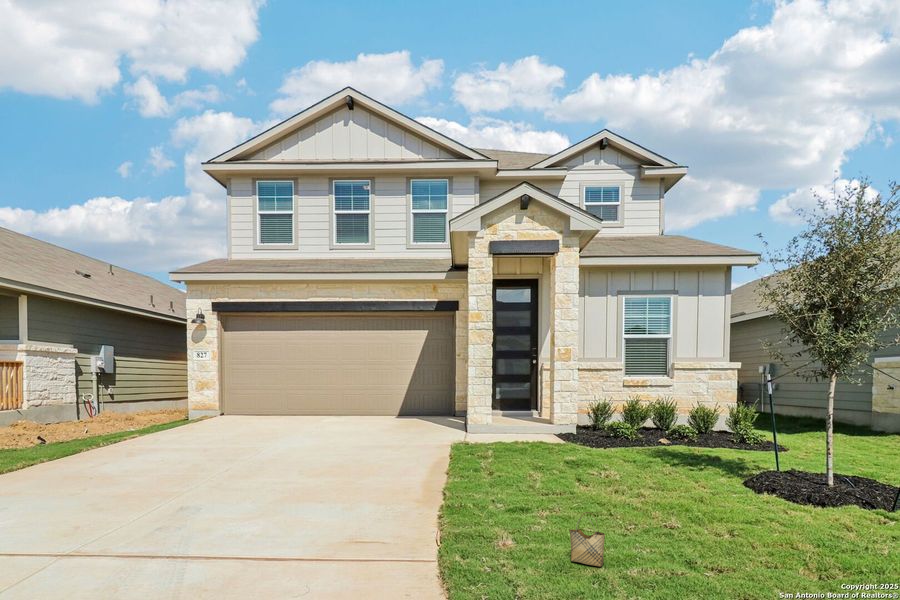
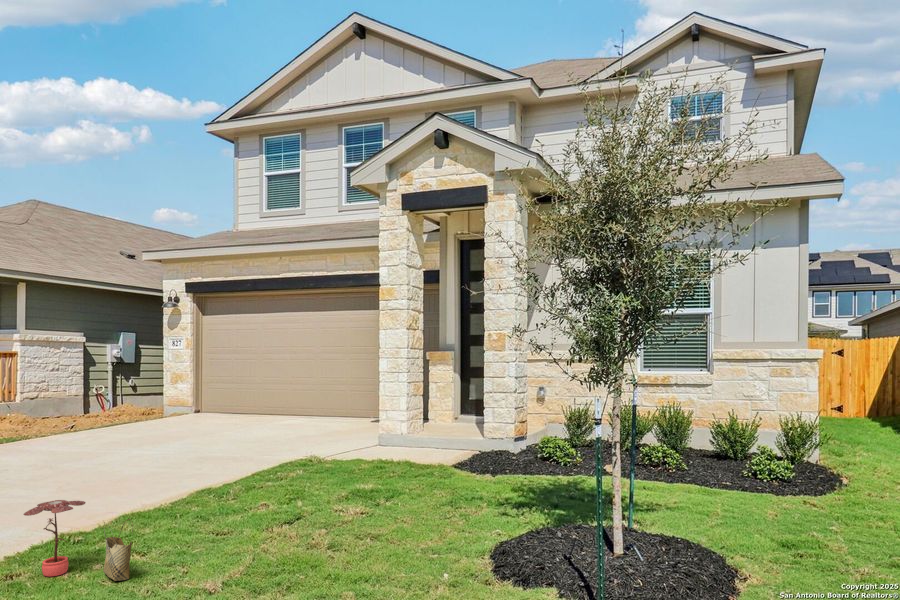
potted plant: none [506,501,554,571] -> present [24,500,86,577]

